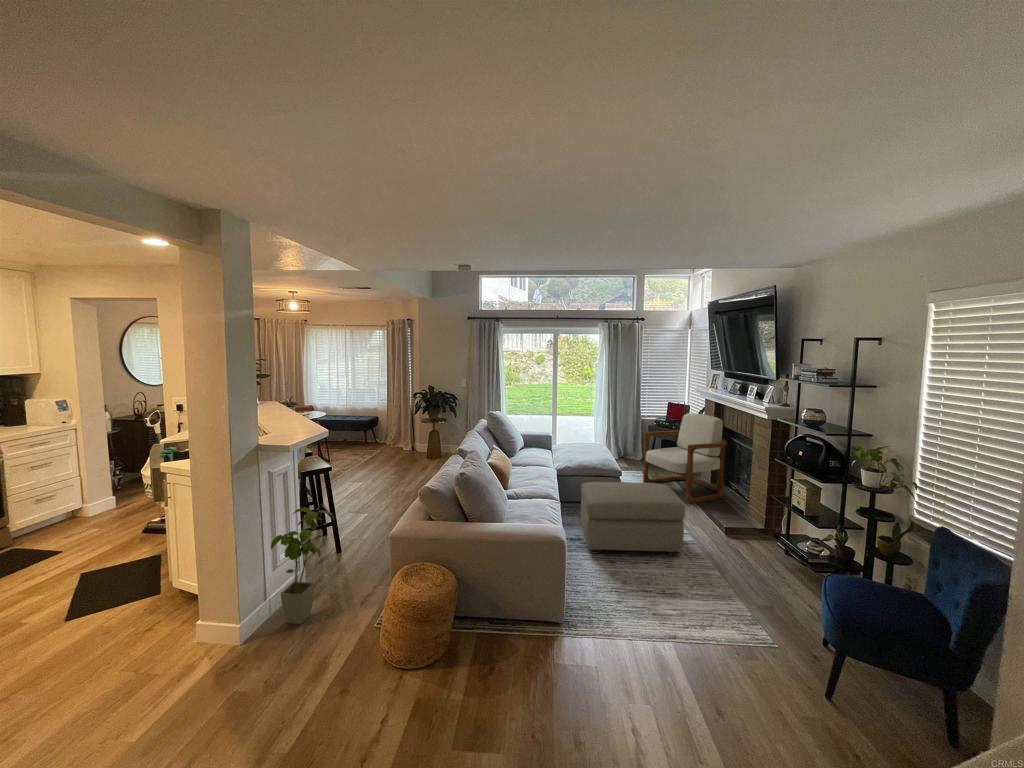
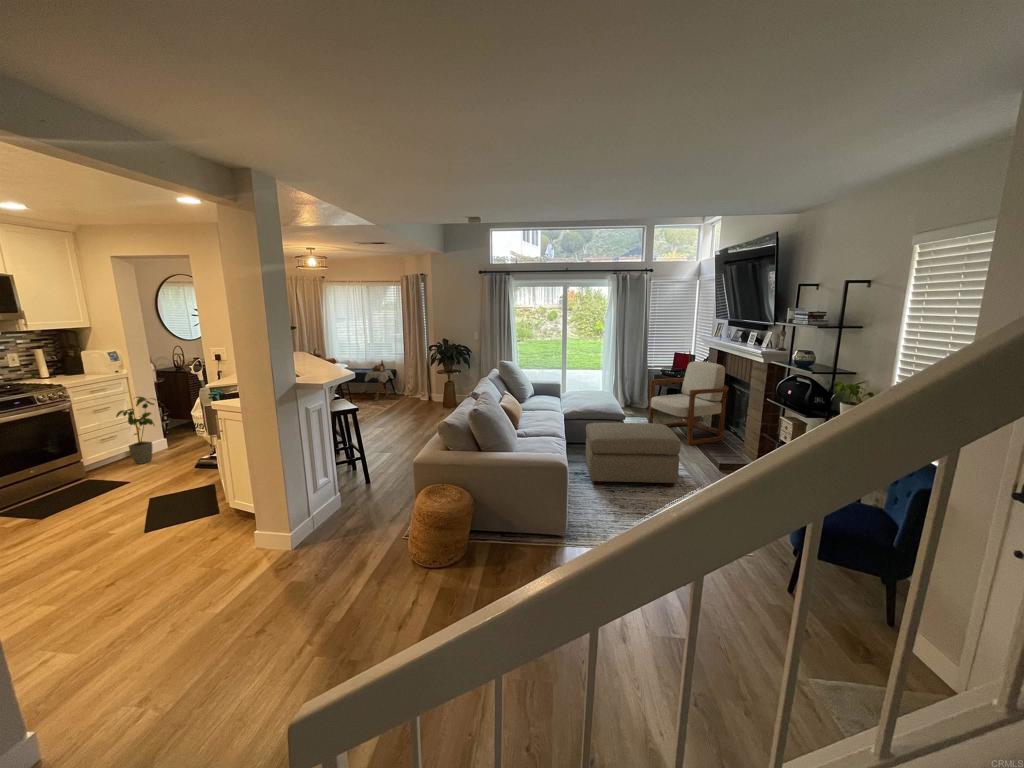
side table: none [345,407,376,450] -> present [365,361,393,401]
house plant: present [271,508,335,624] -> present [117,397,156,464]

